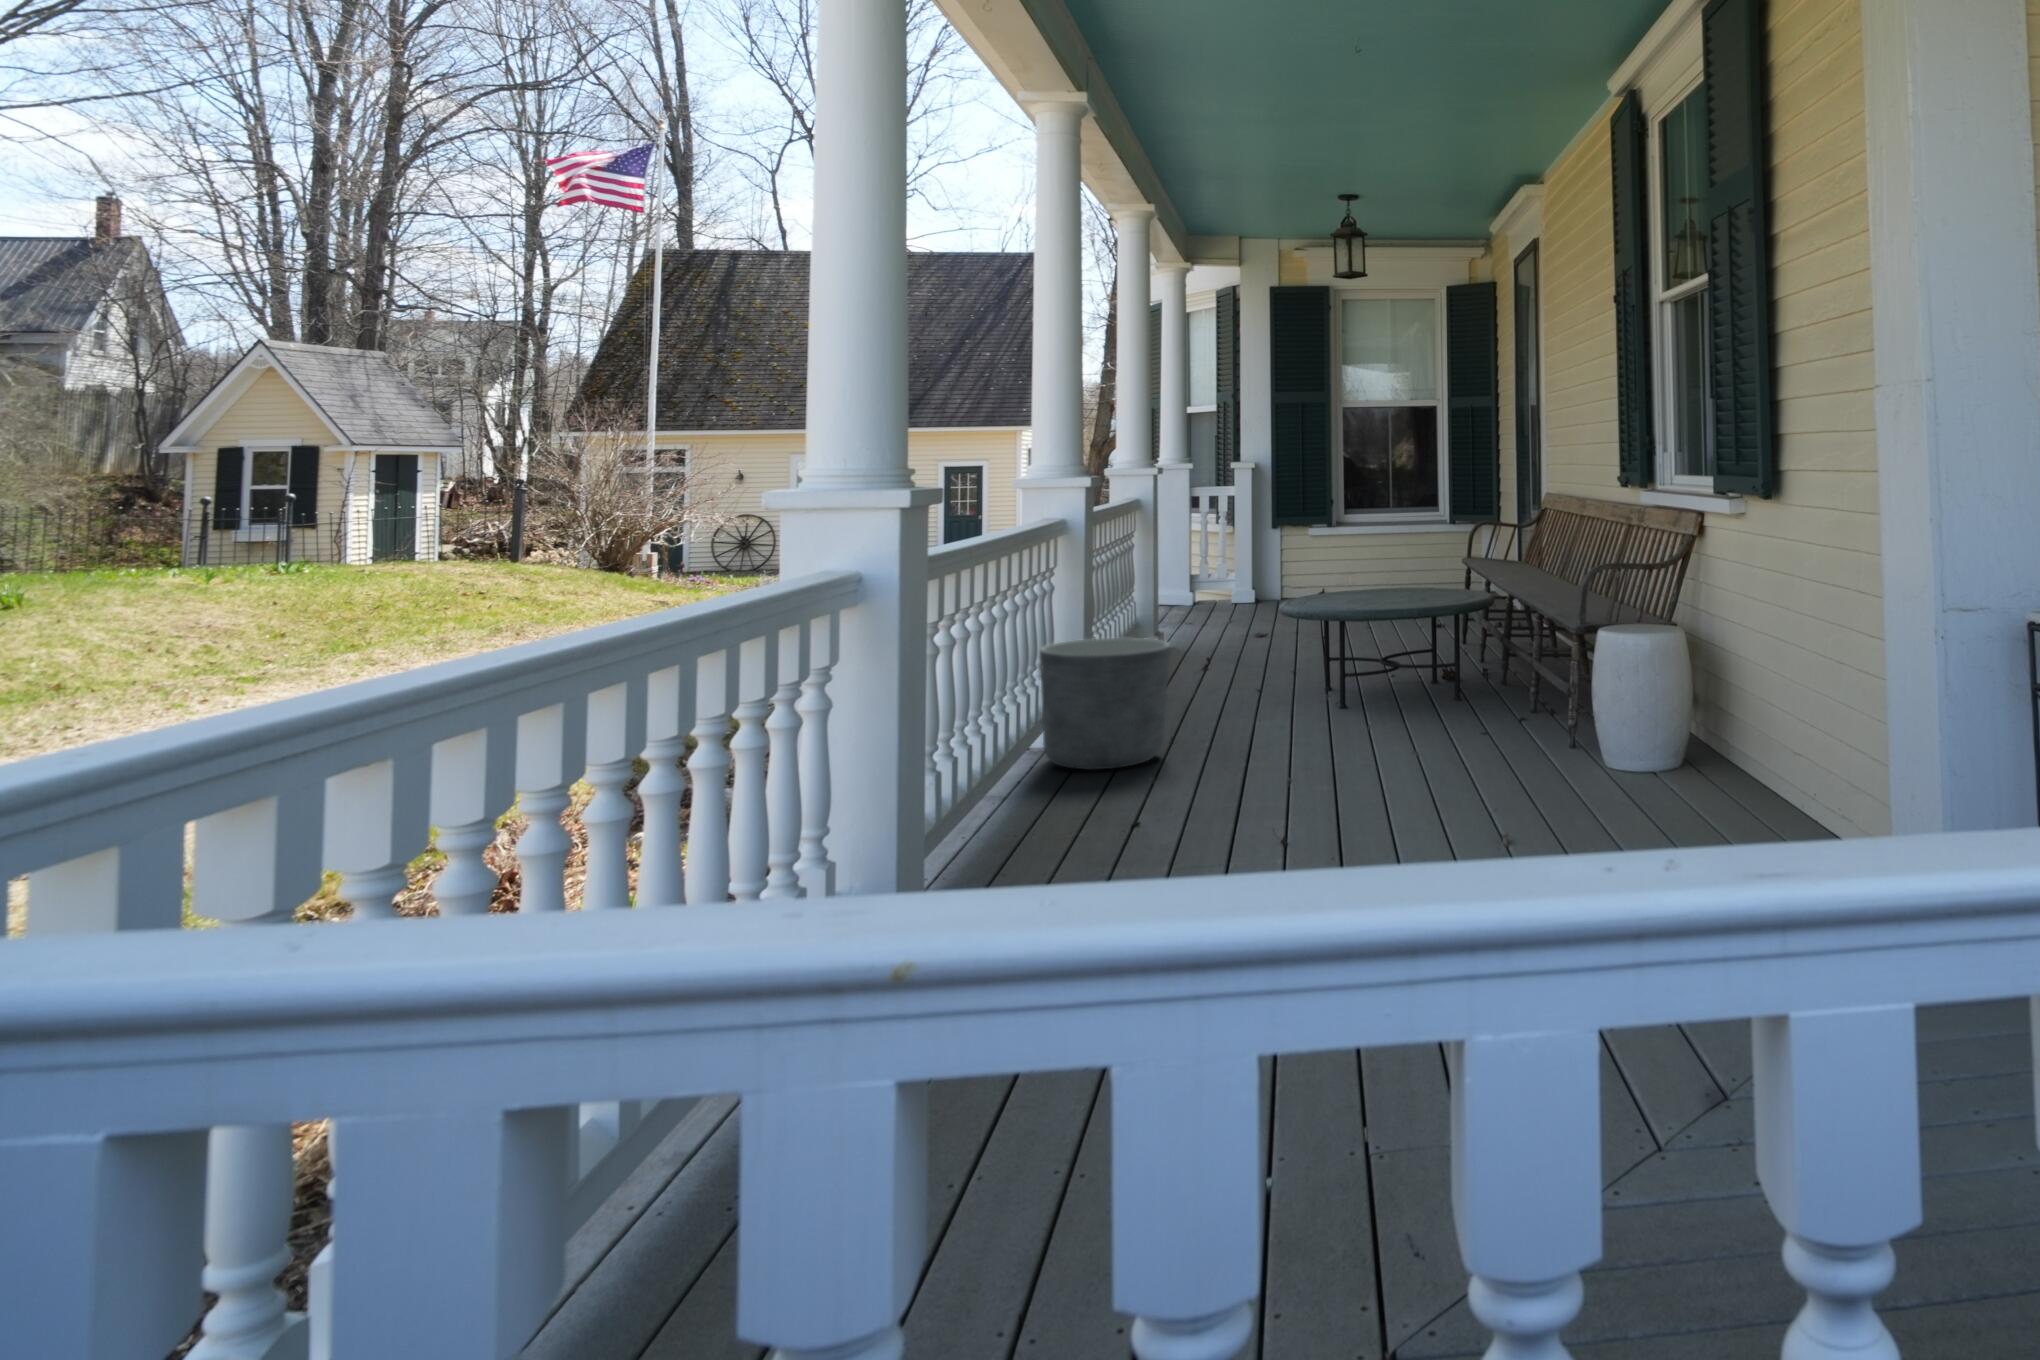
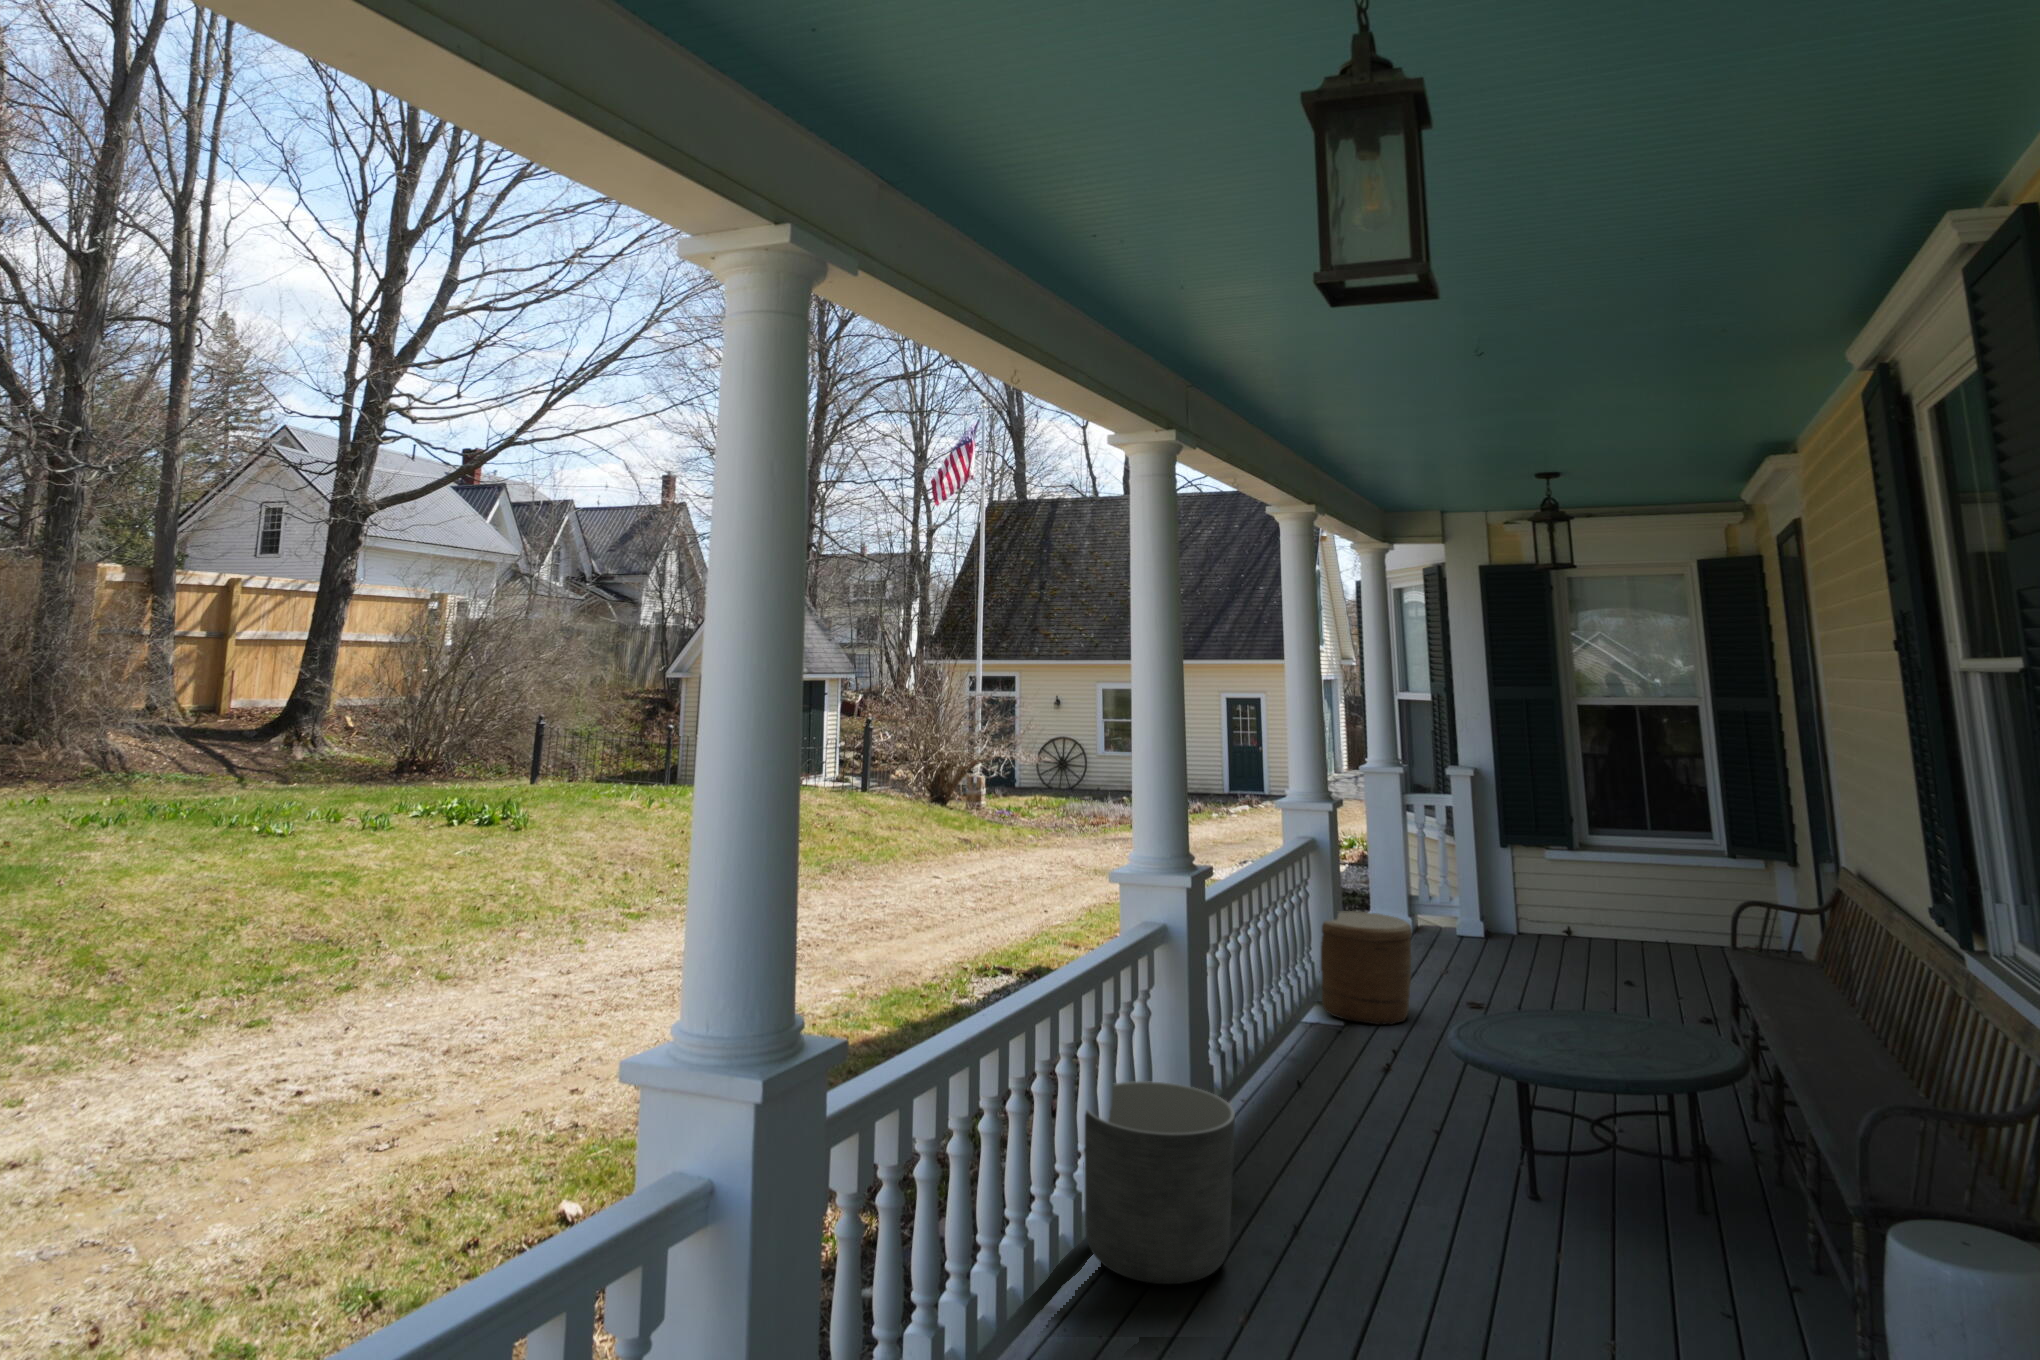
woven basket: none [1144,567,1227,651] -> present [1320,911,1412,1025]

